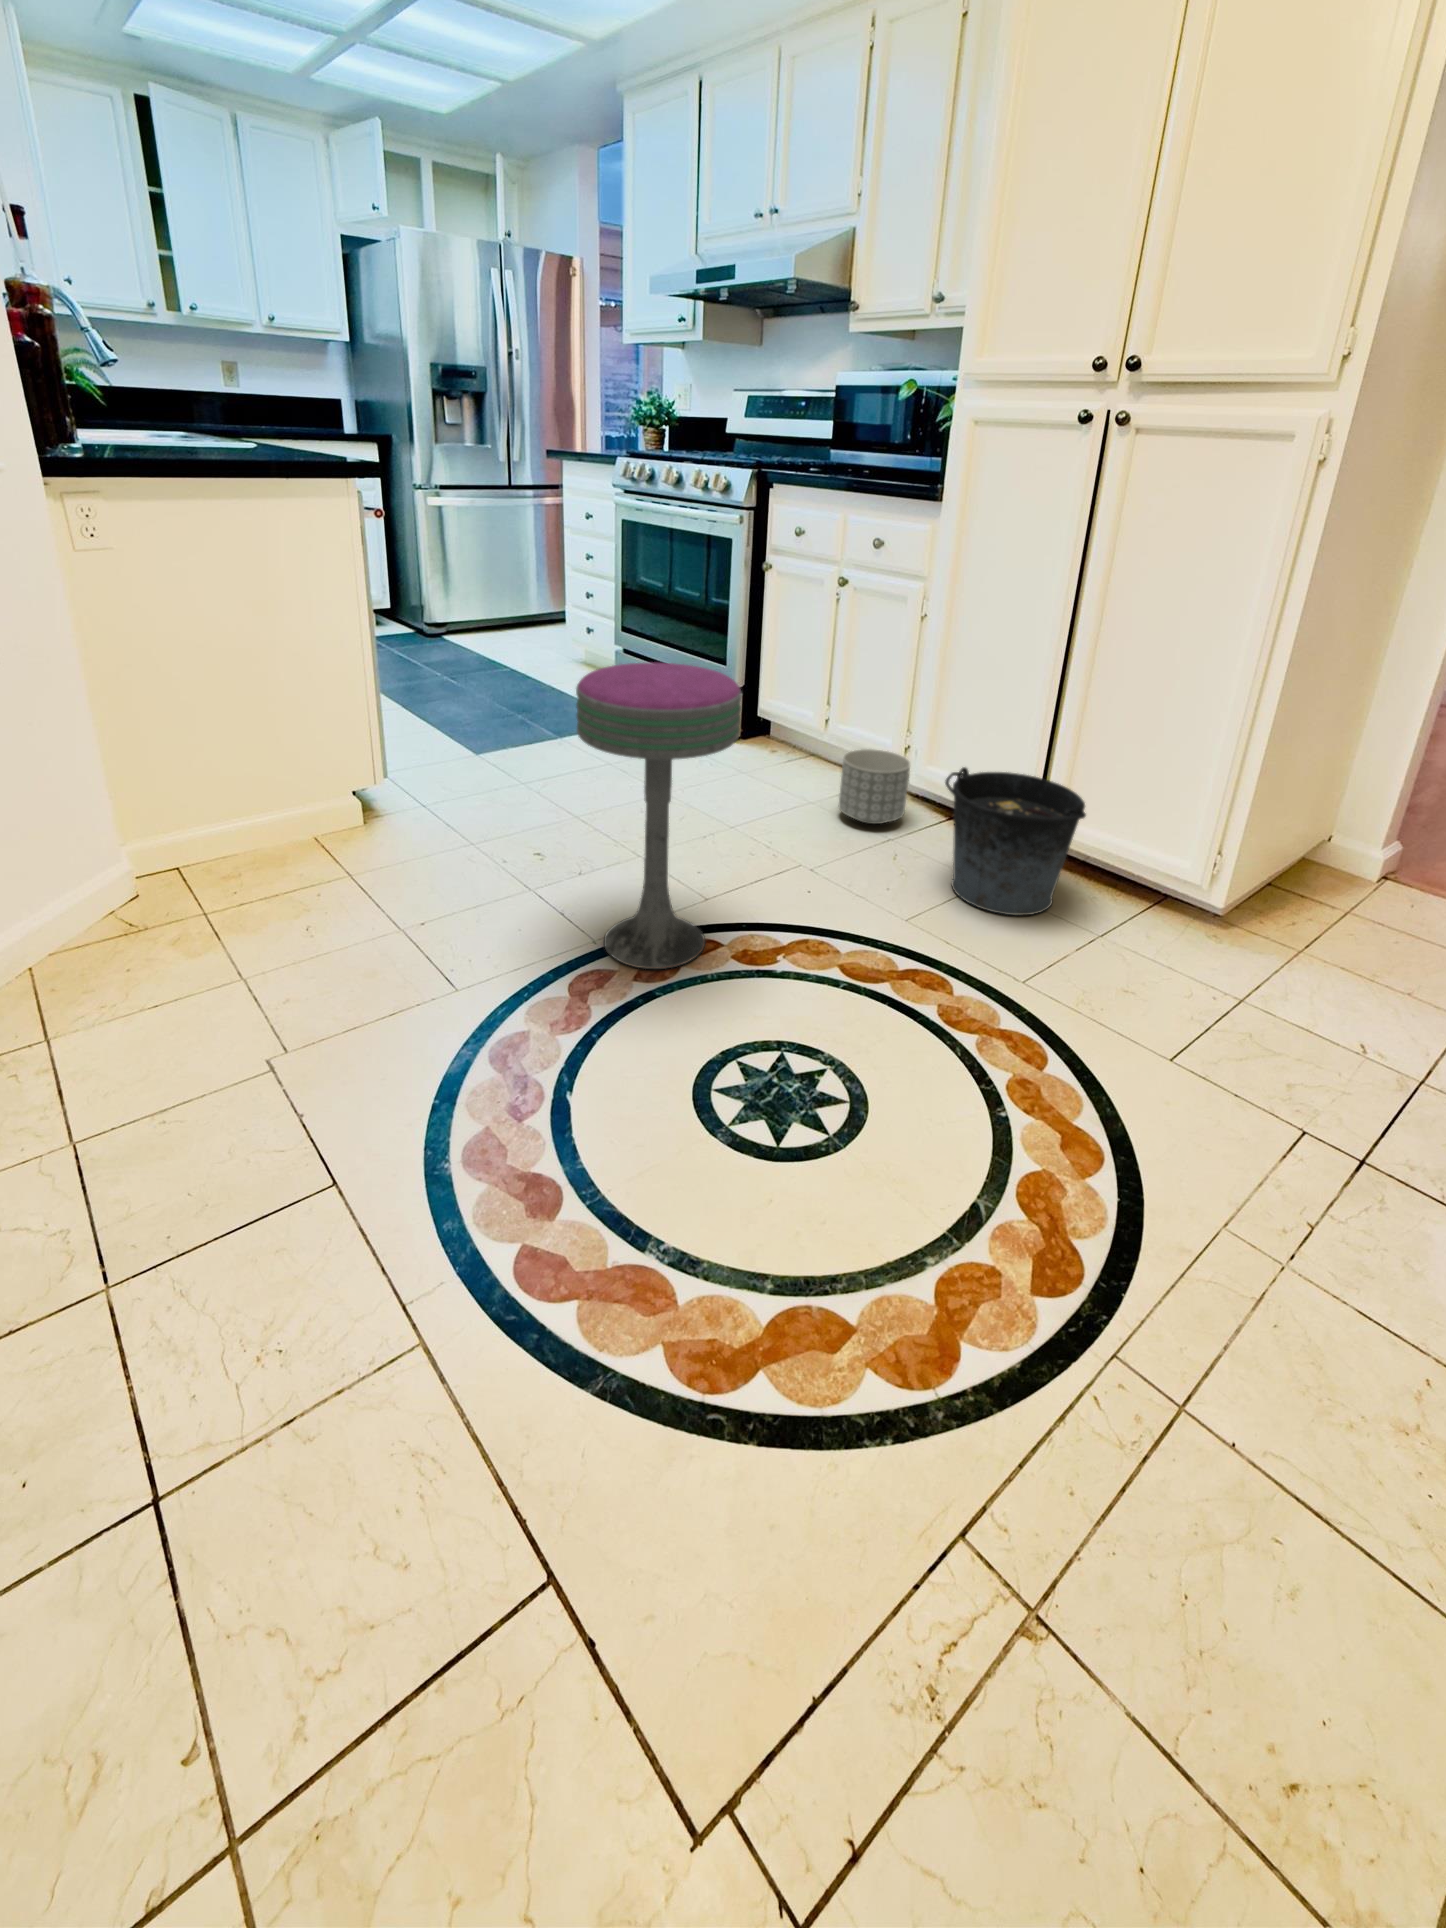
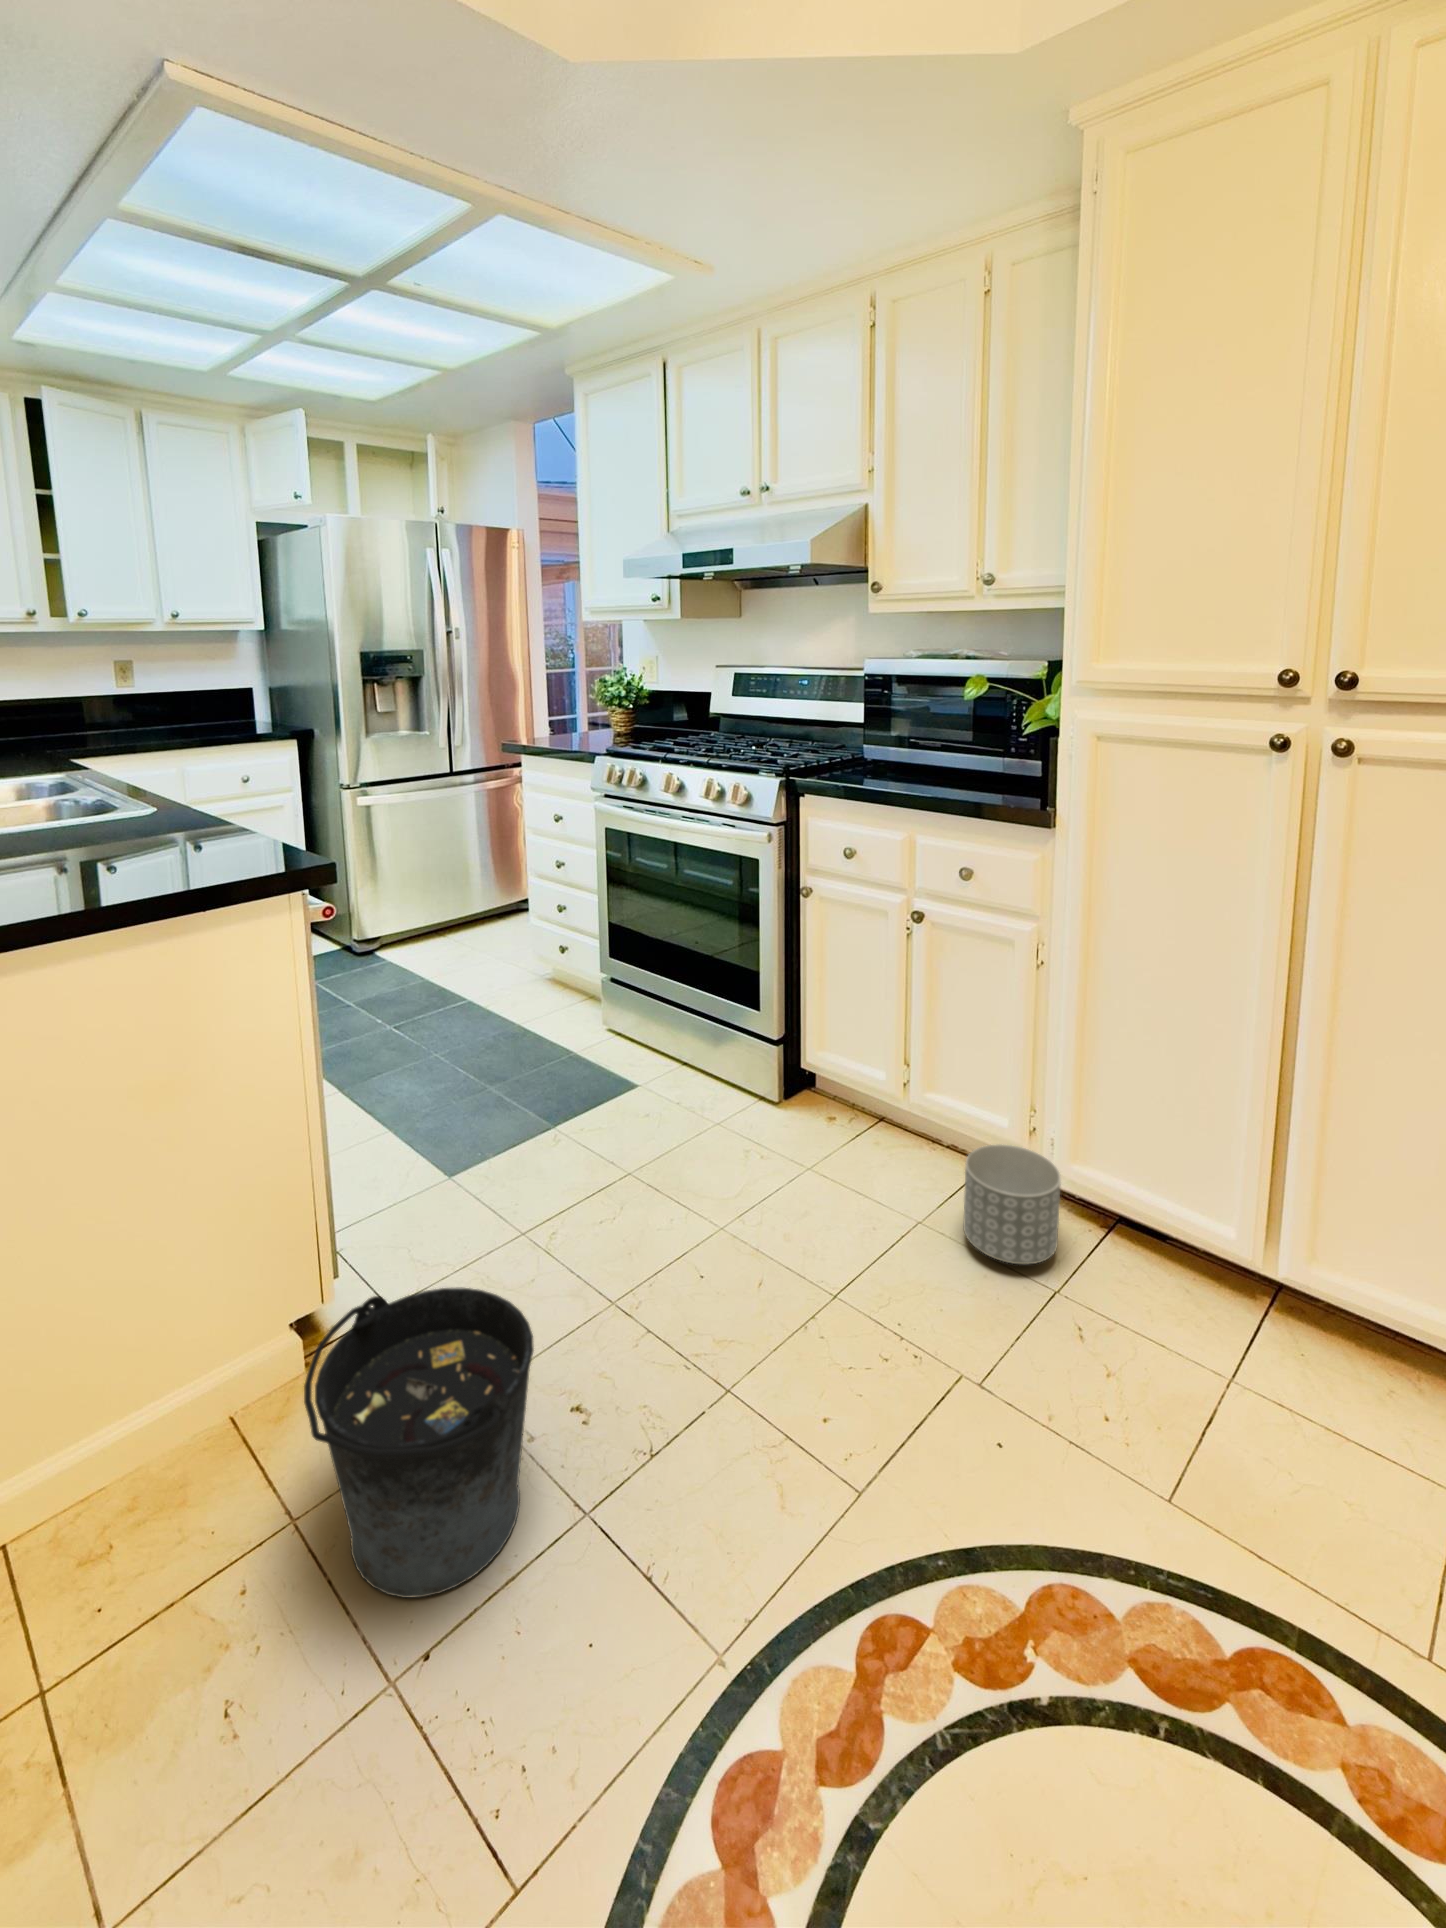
bar stool: present [576,663,741,969] -> none [687,1162,954,1735]
bucket: present [945,767,1086,915] -> present [304,1288,534,1598]

